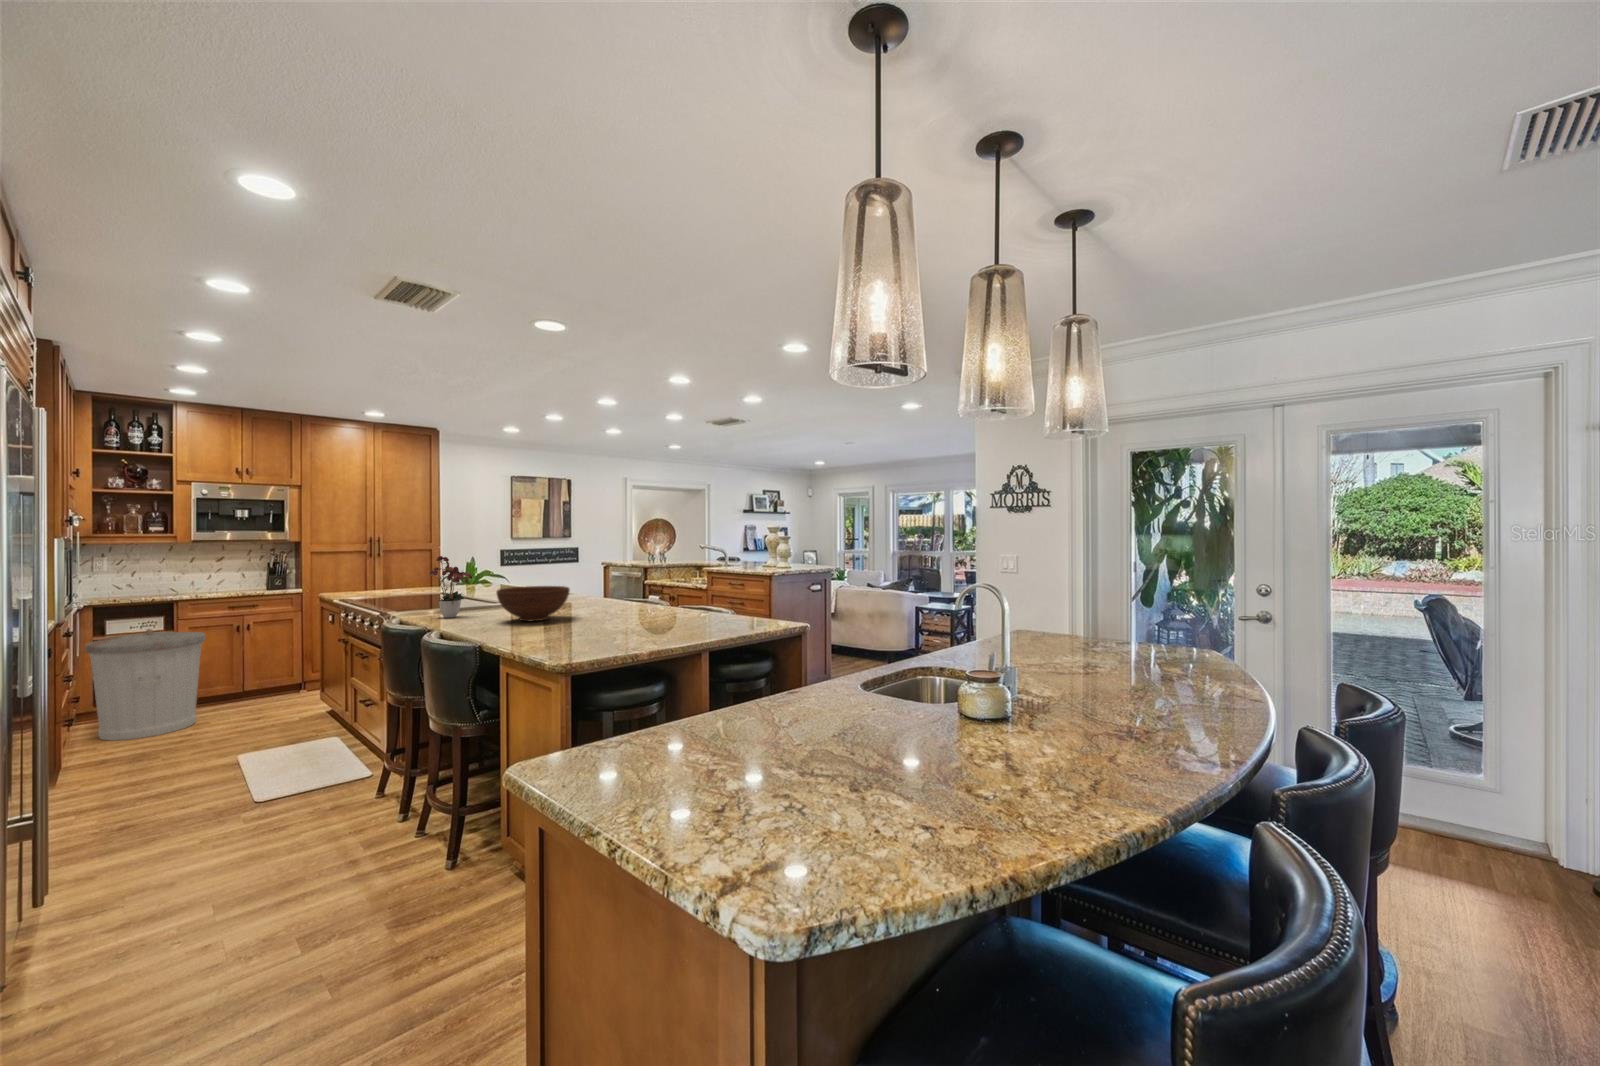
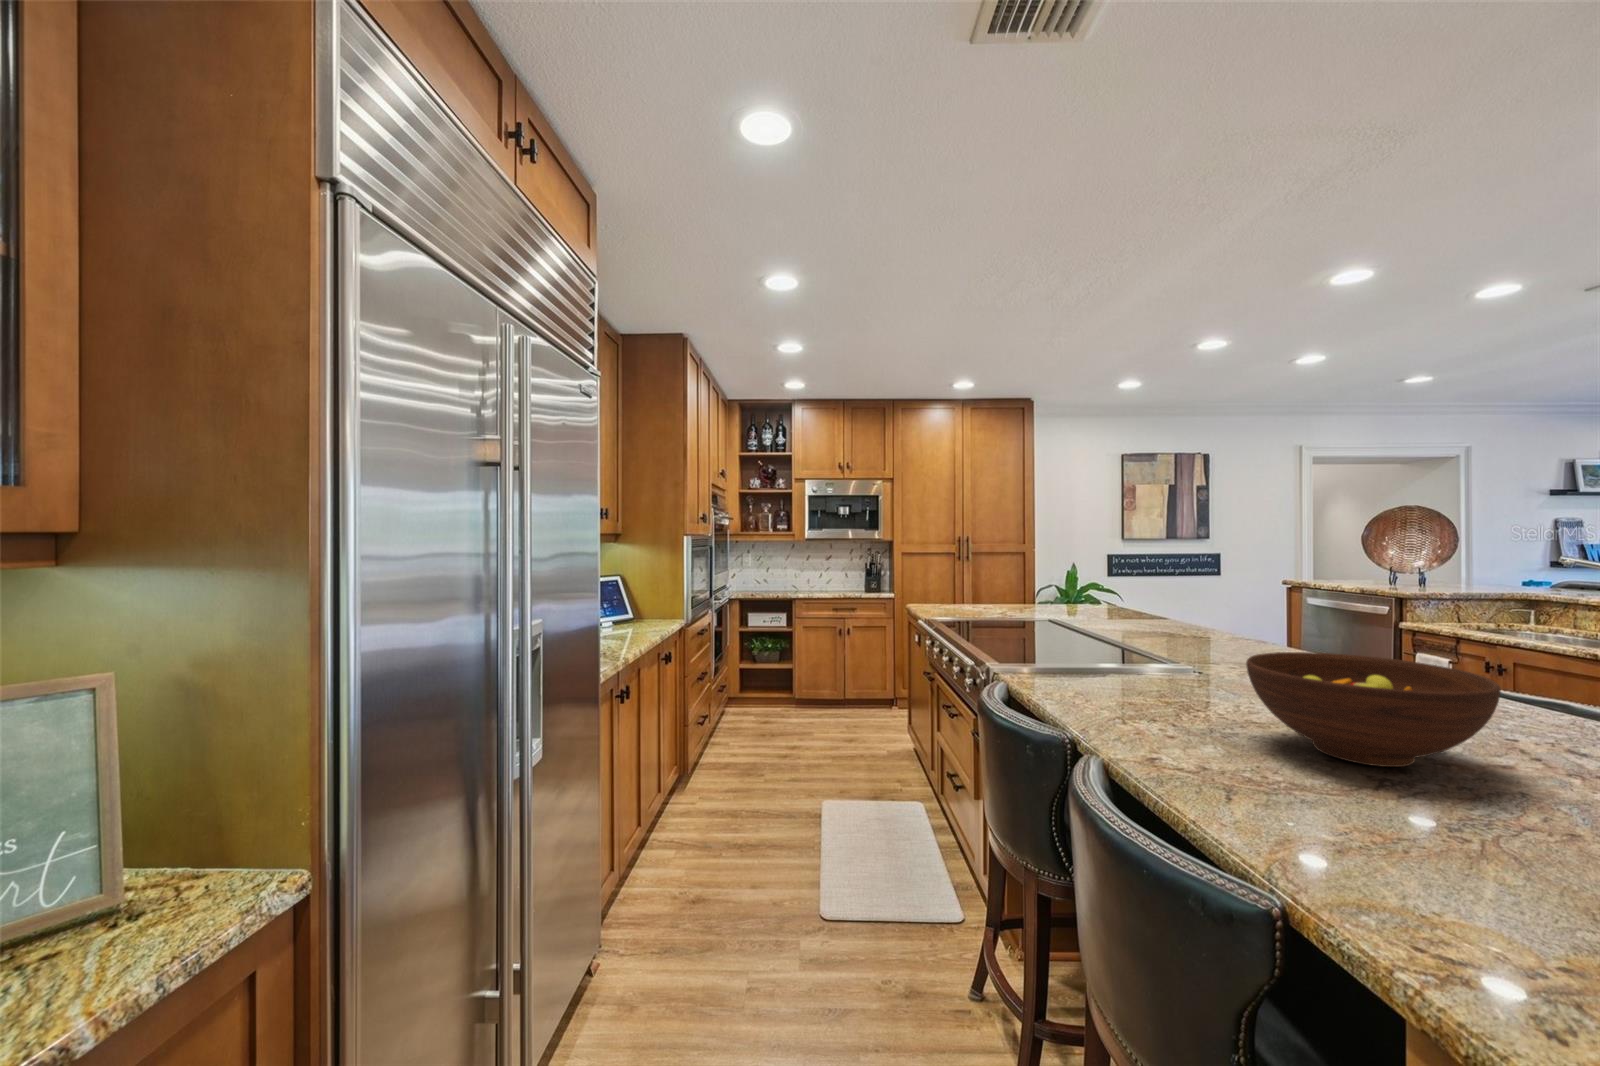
flower arrangement: present [429,556,472,618] -> none [1063,560,1165,697]
trash can: present [84,629,206,741] -> none [721,629,808,745]

